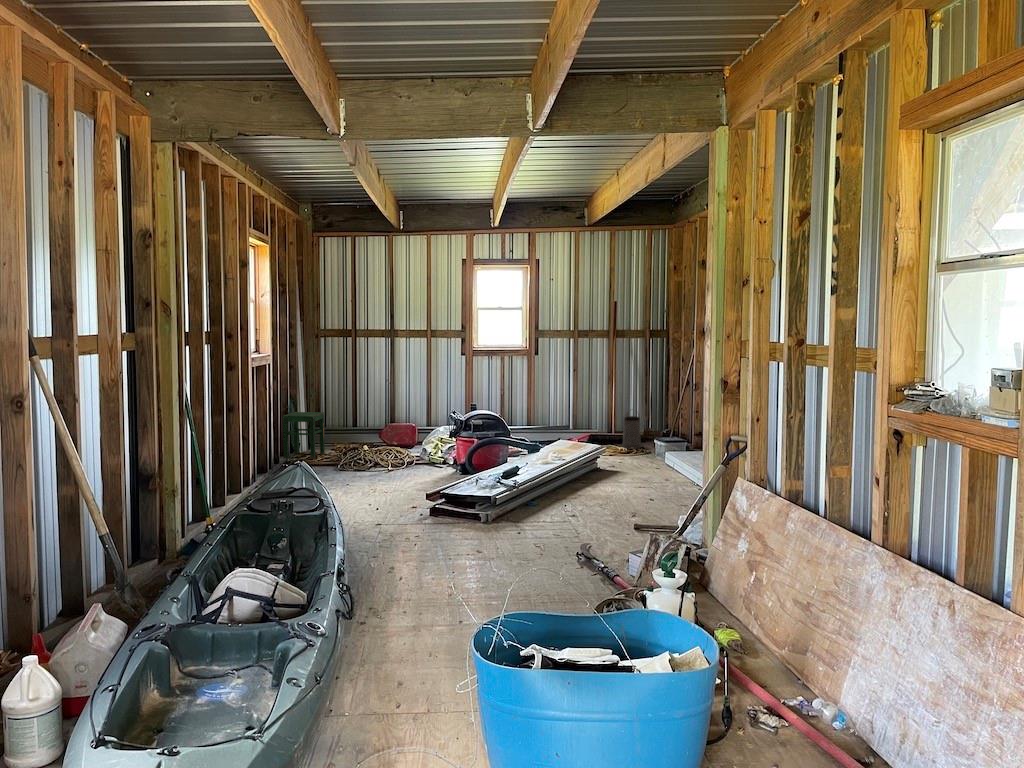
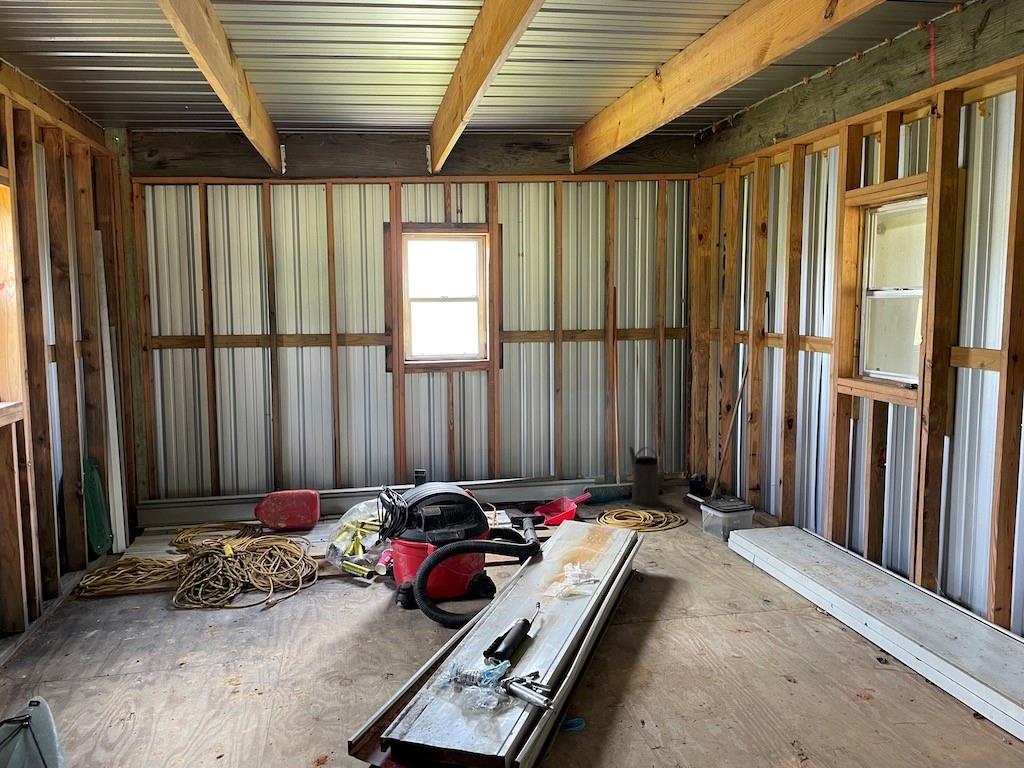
stool: present [283,412,325,459] -> none [70,484,159,574]

